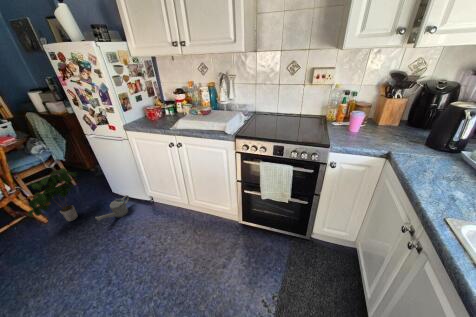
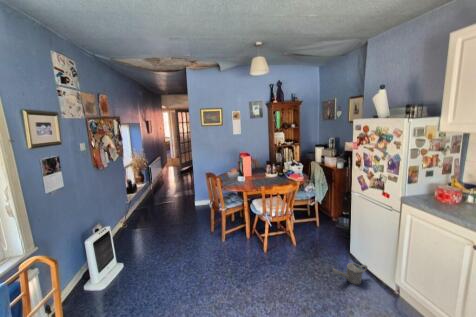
potted plant: present [28,168,78,221] -> none [291,211,330,257]

